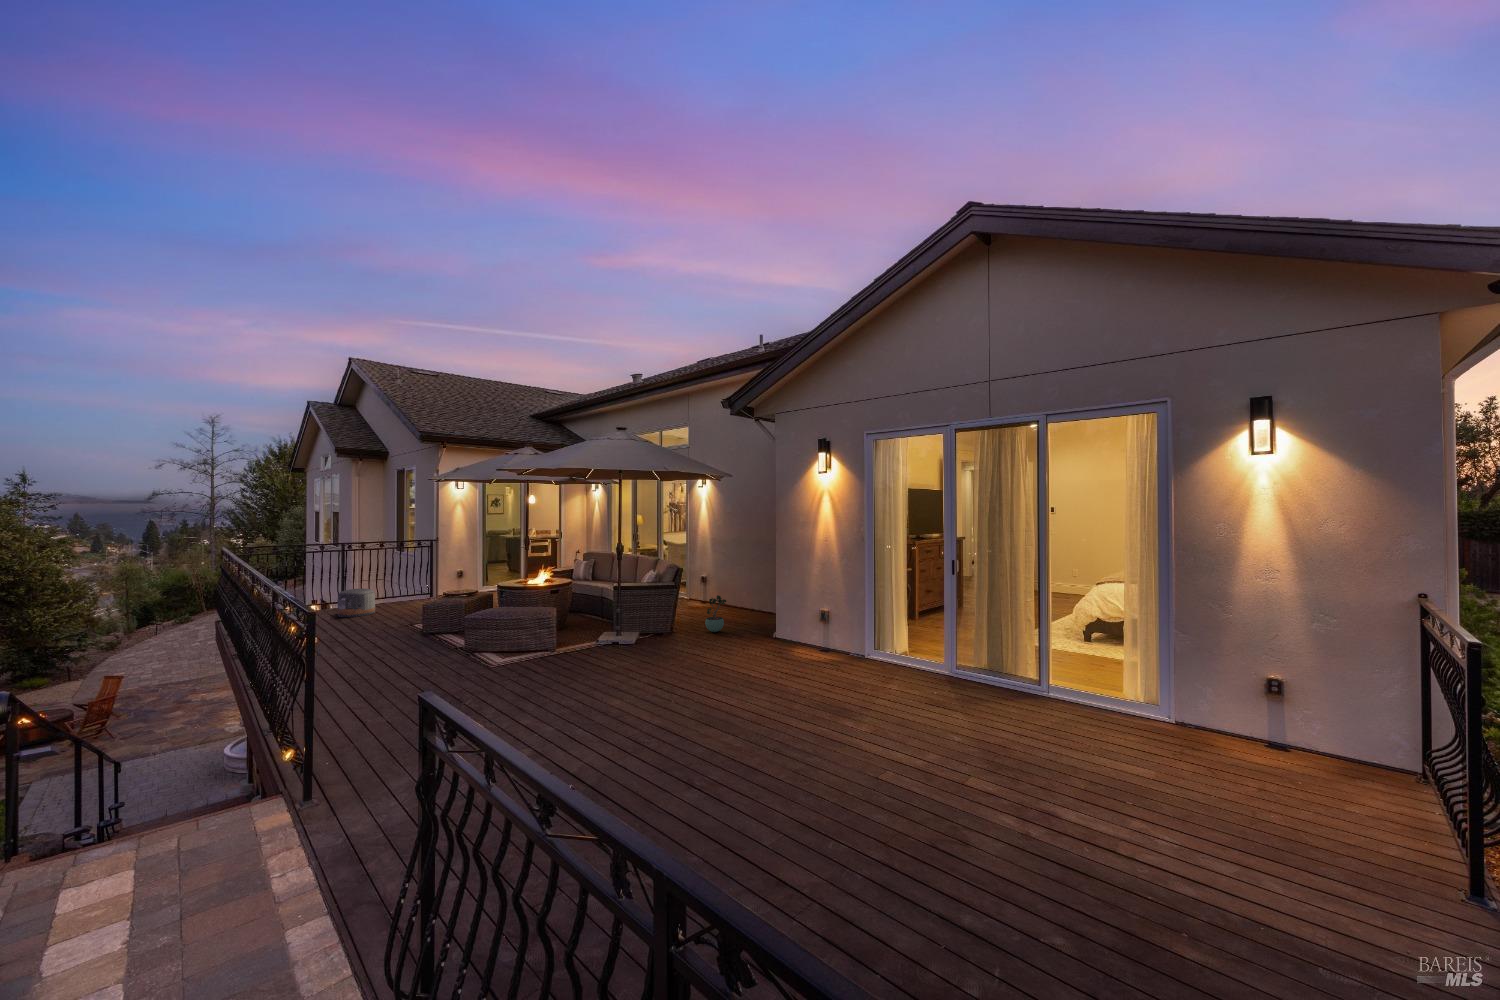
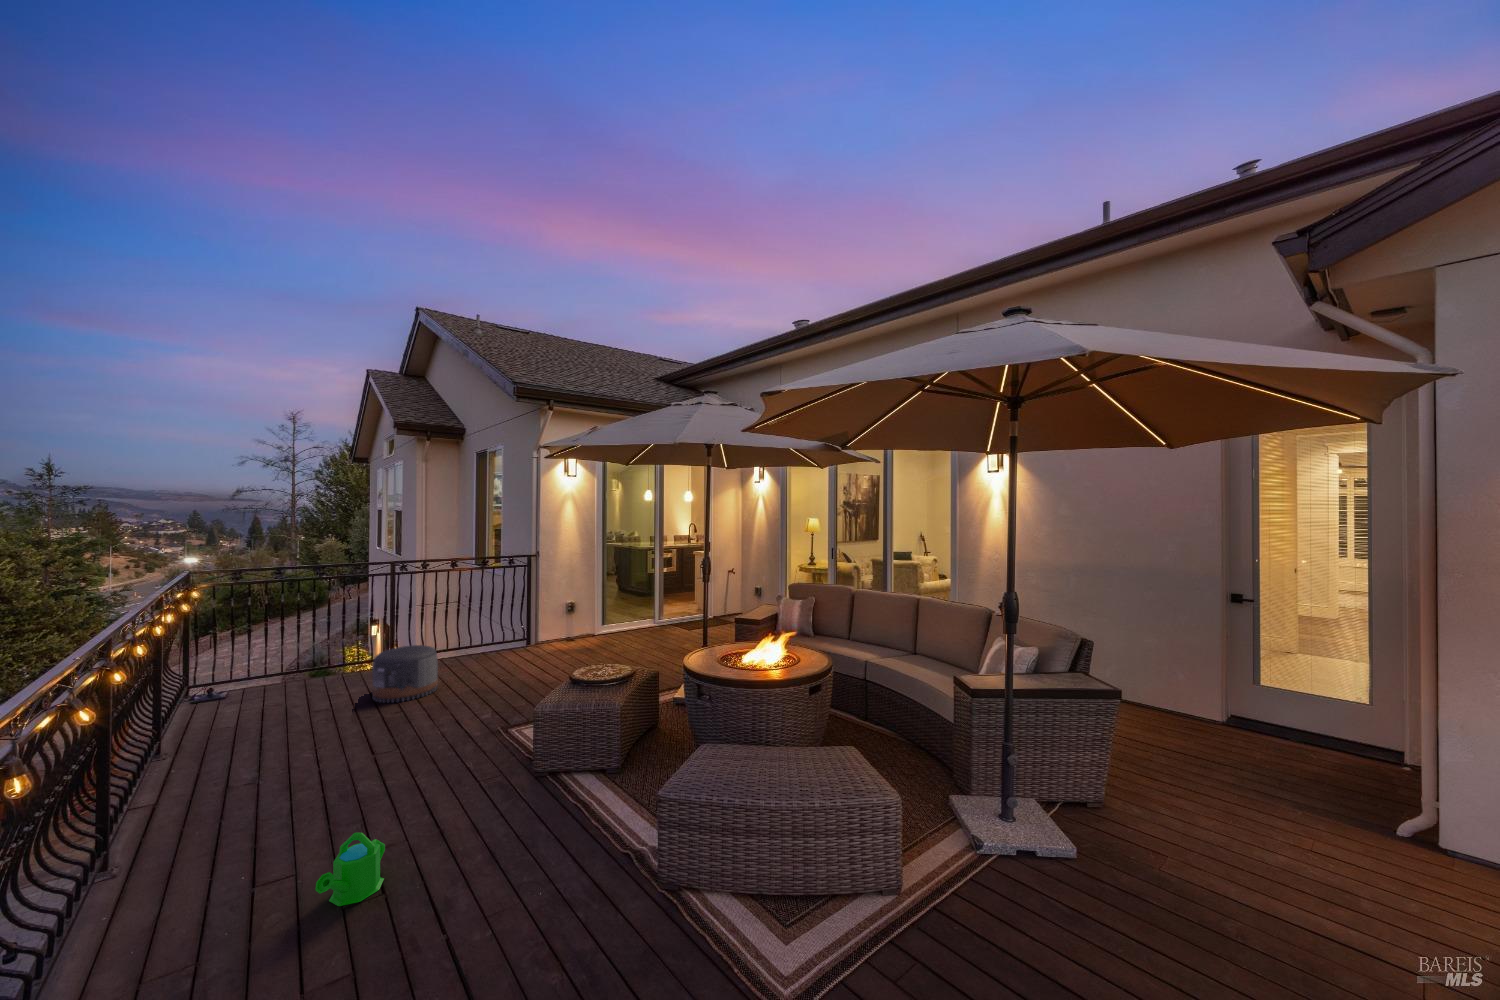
potted plant: present [705,595,726,632] -> none [1218,726,1284,826]
watering can: none [344,629,366,652] -> present [315,833,385,906]

